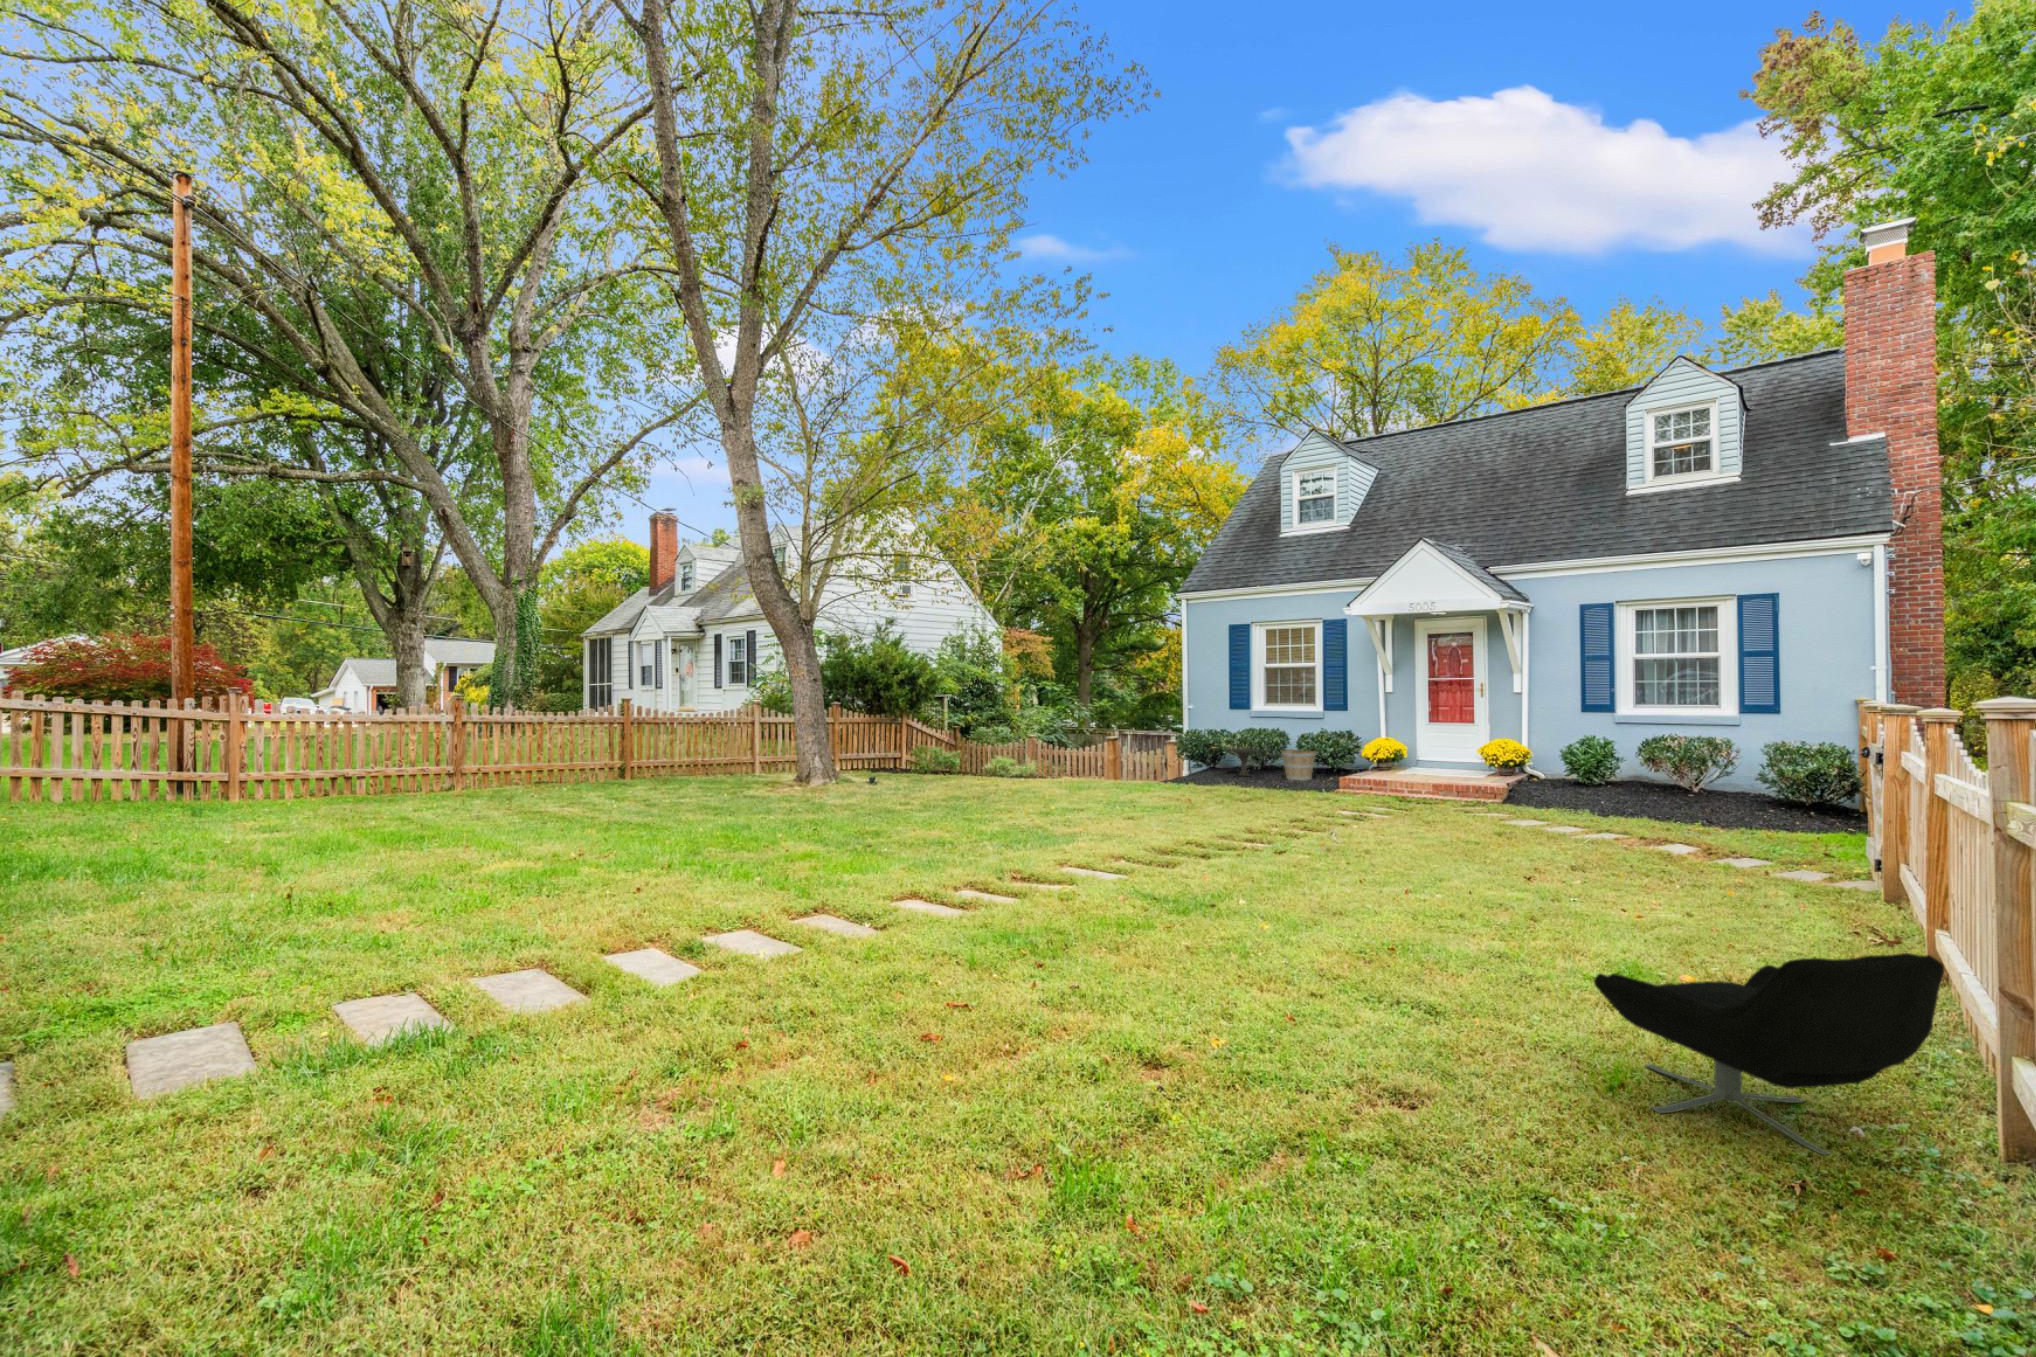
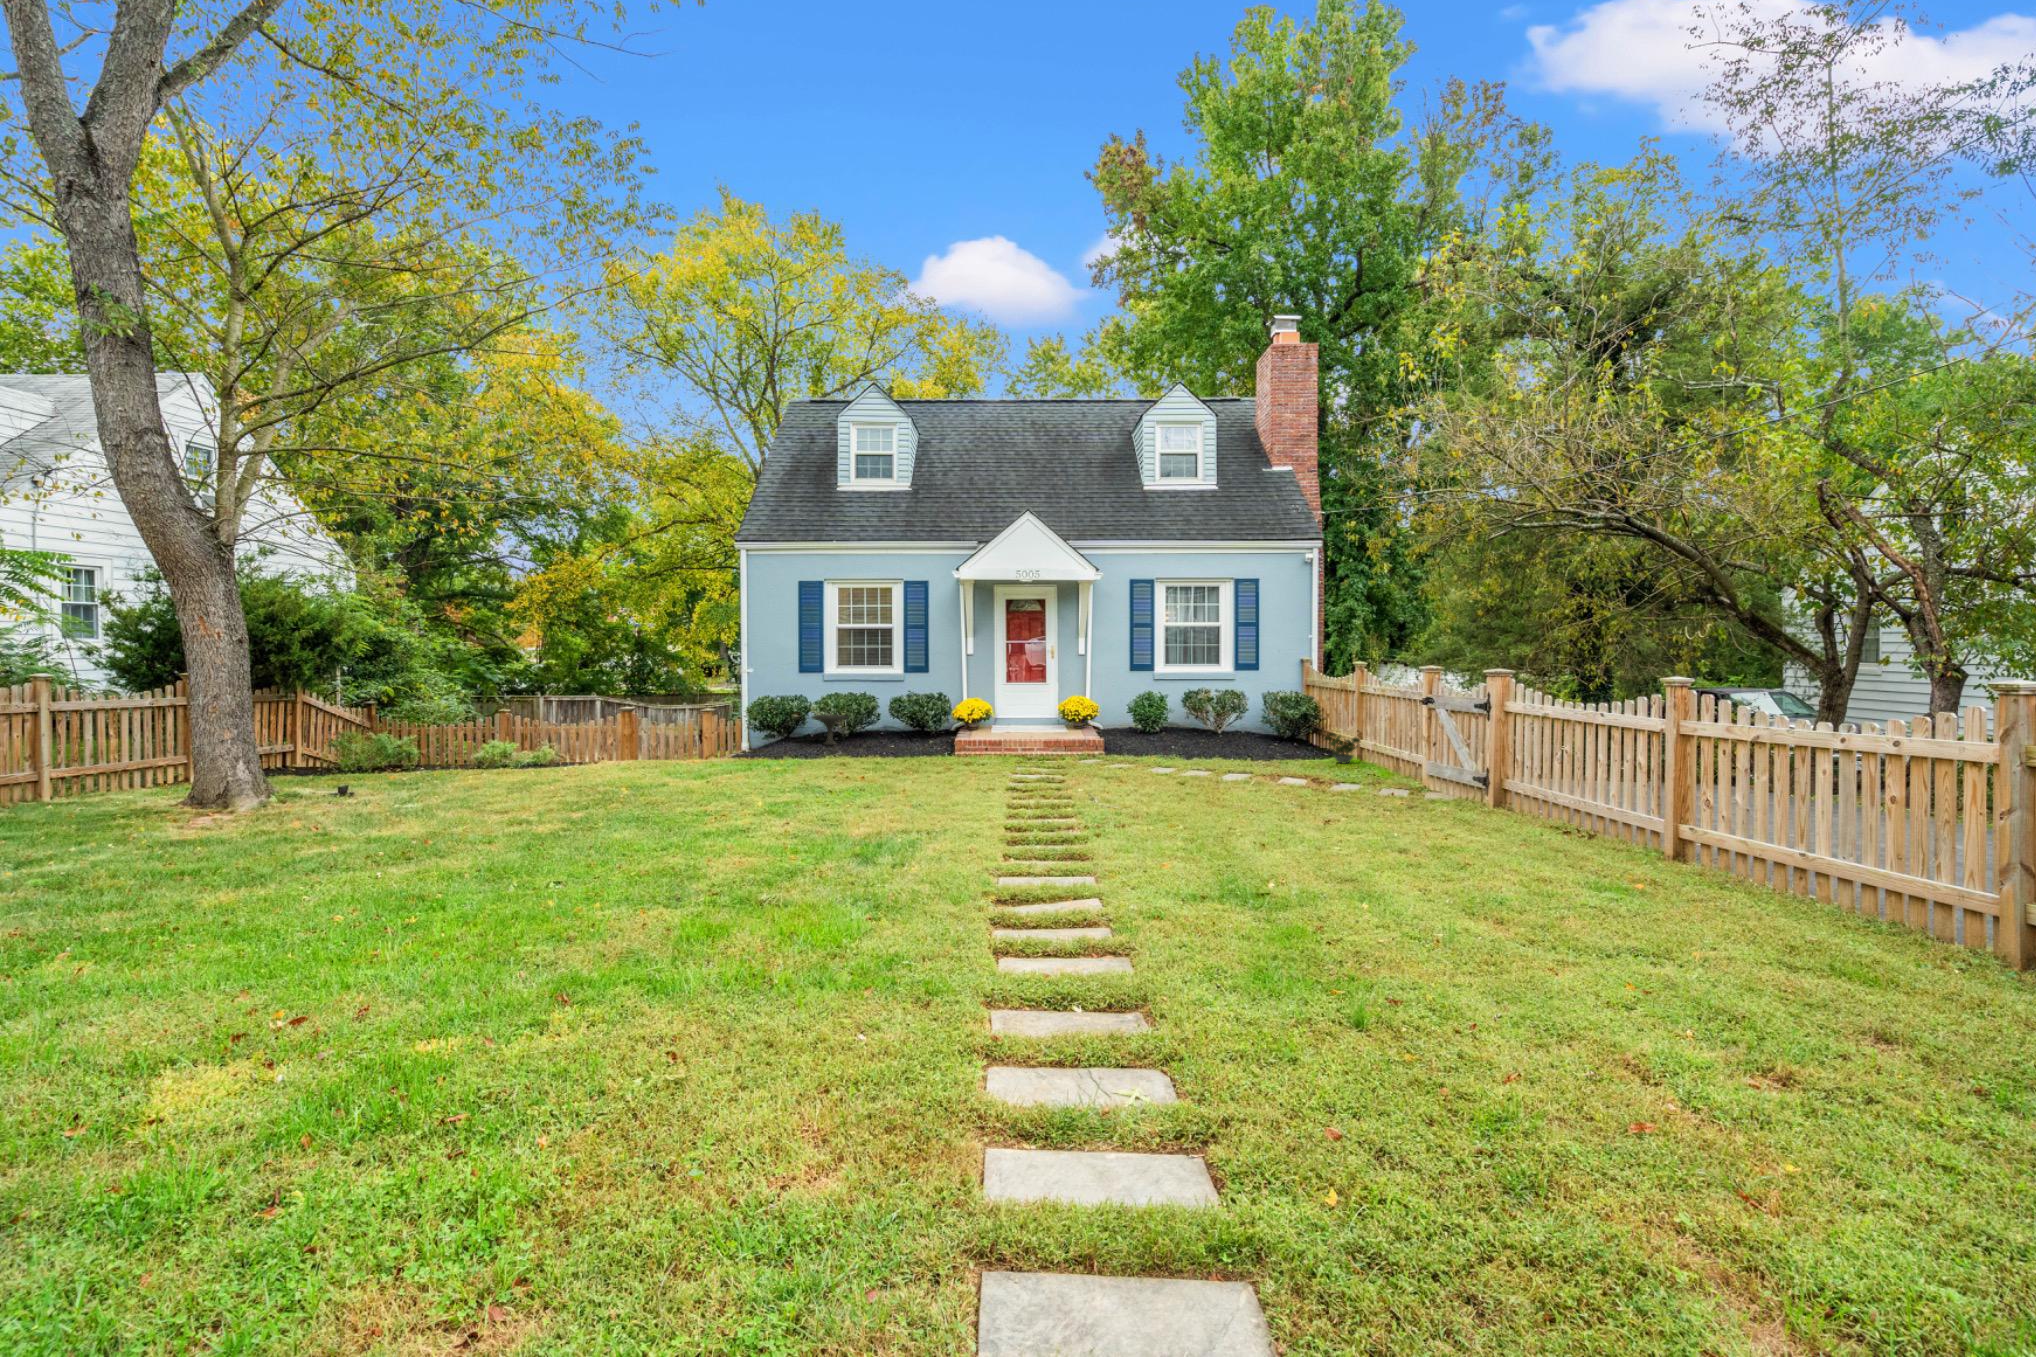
wooden bucket: present [1281,749,1317,781] -> none [871,713,907,745]
potted plant: none [1795,800,1862,846] -> present [1325,733,1360,764]
lounge chair: present [1594,953,1944,1155] -> none [1734,812,1937,936]

